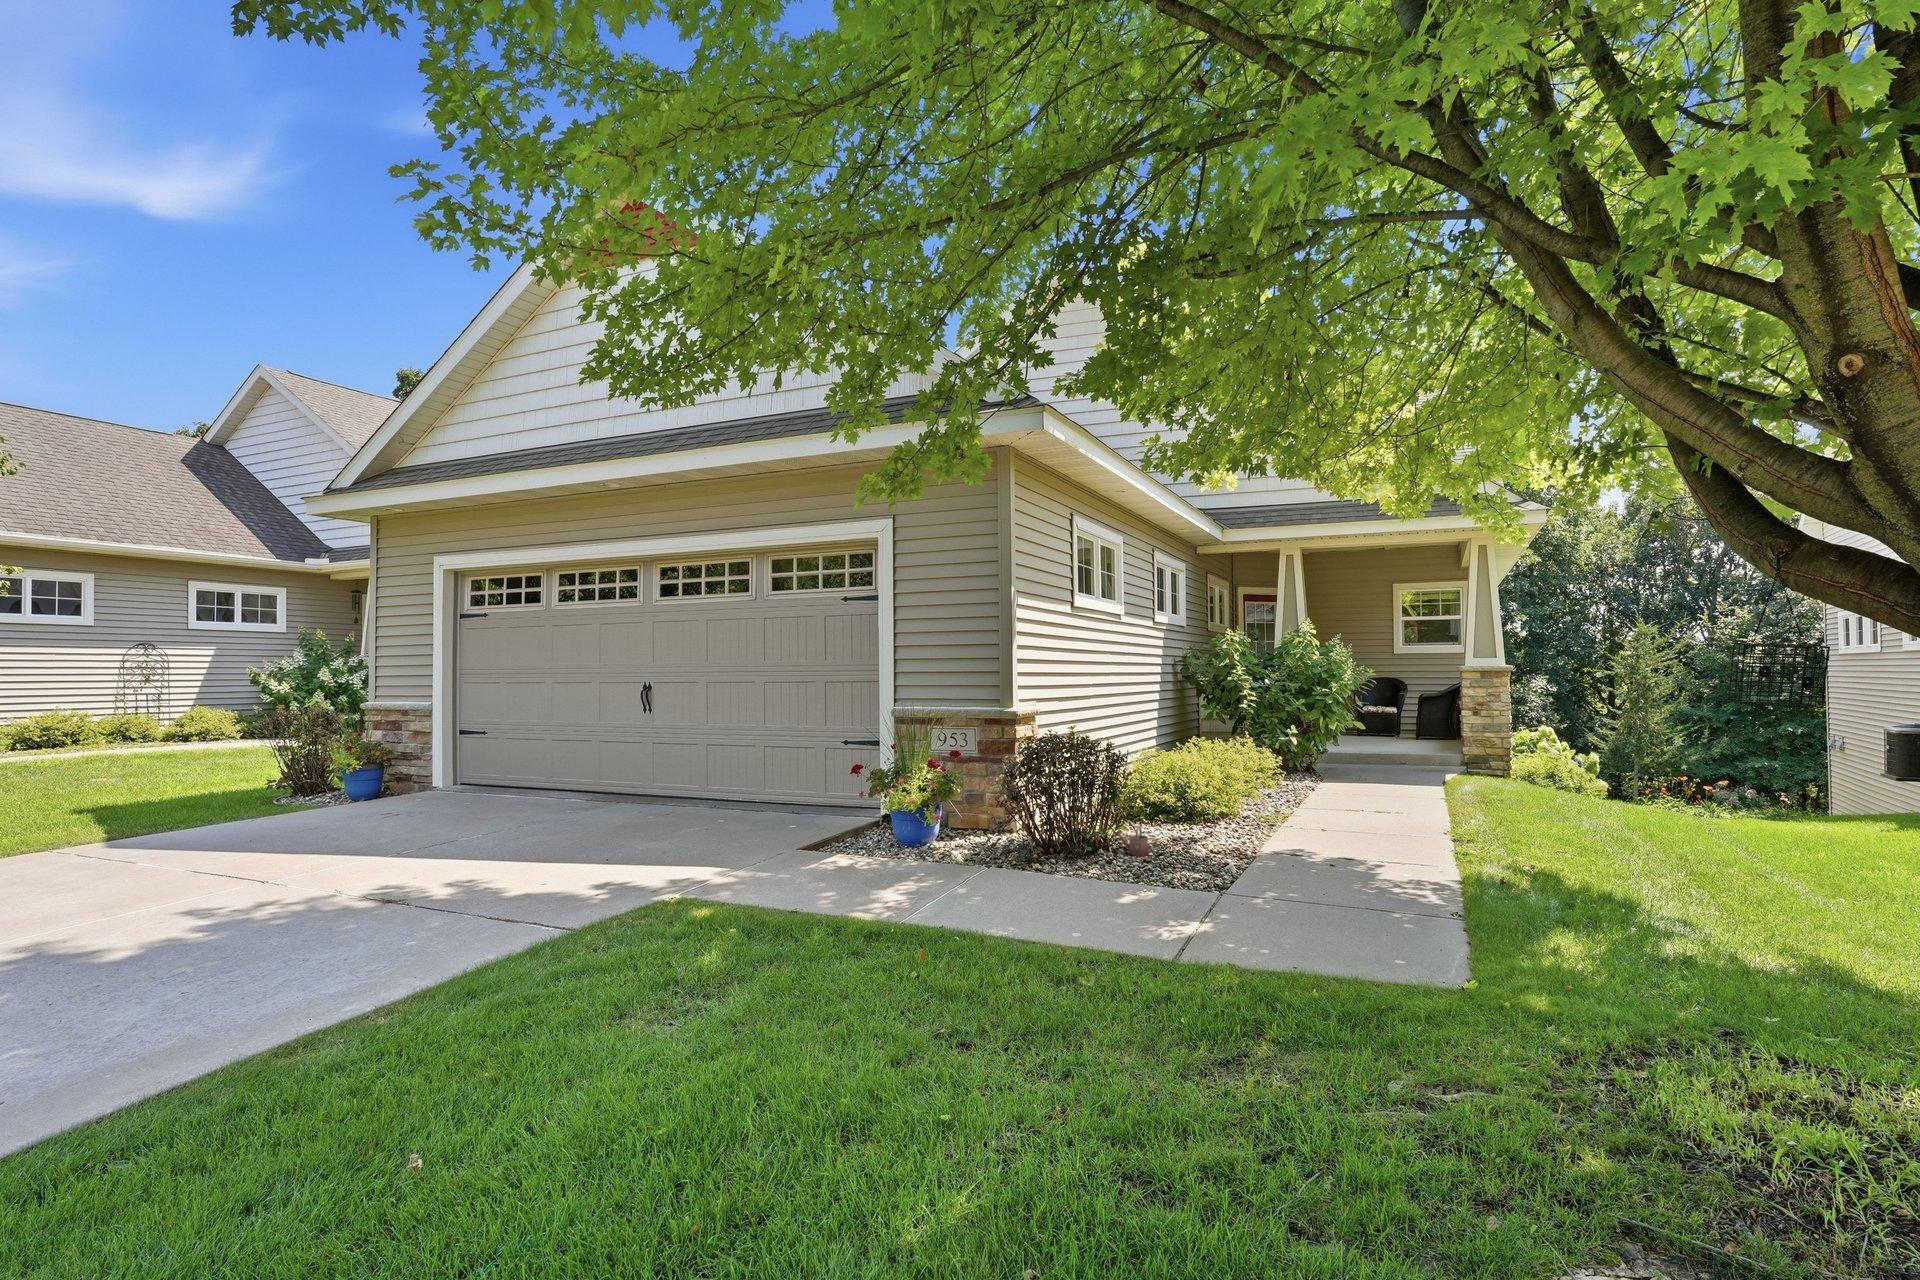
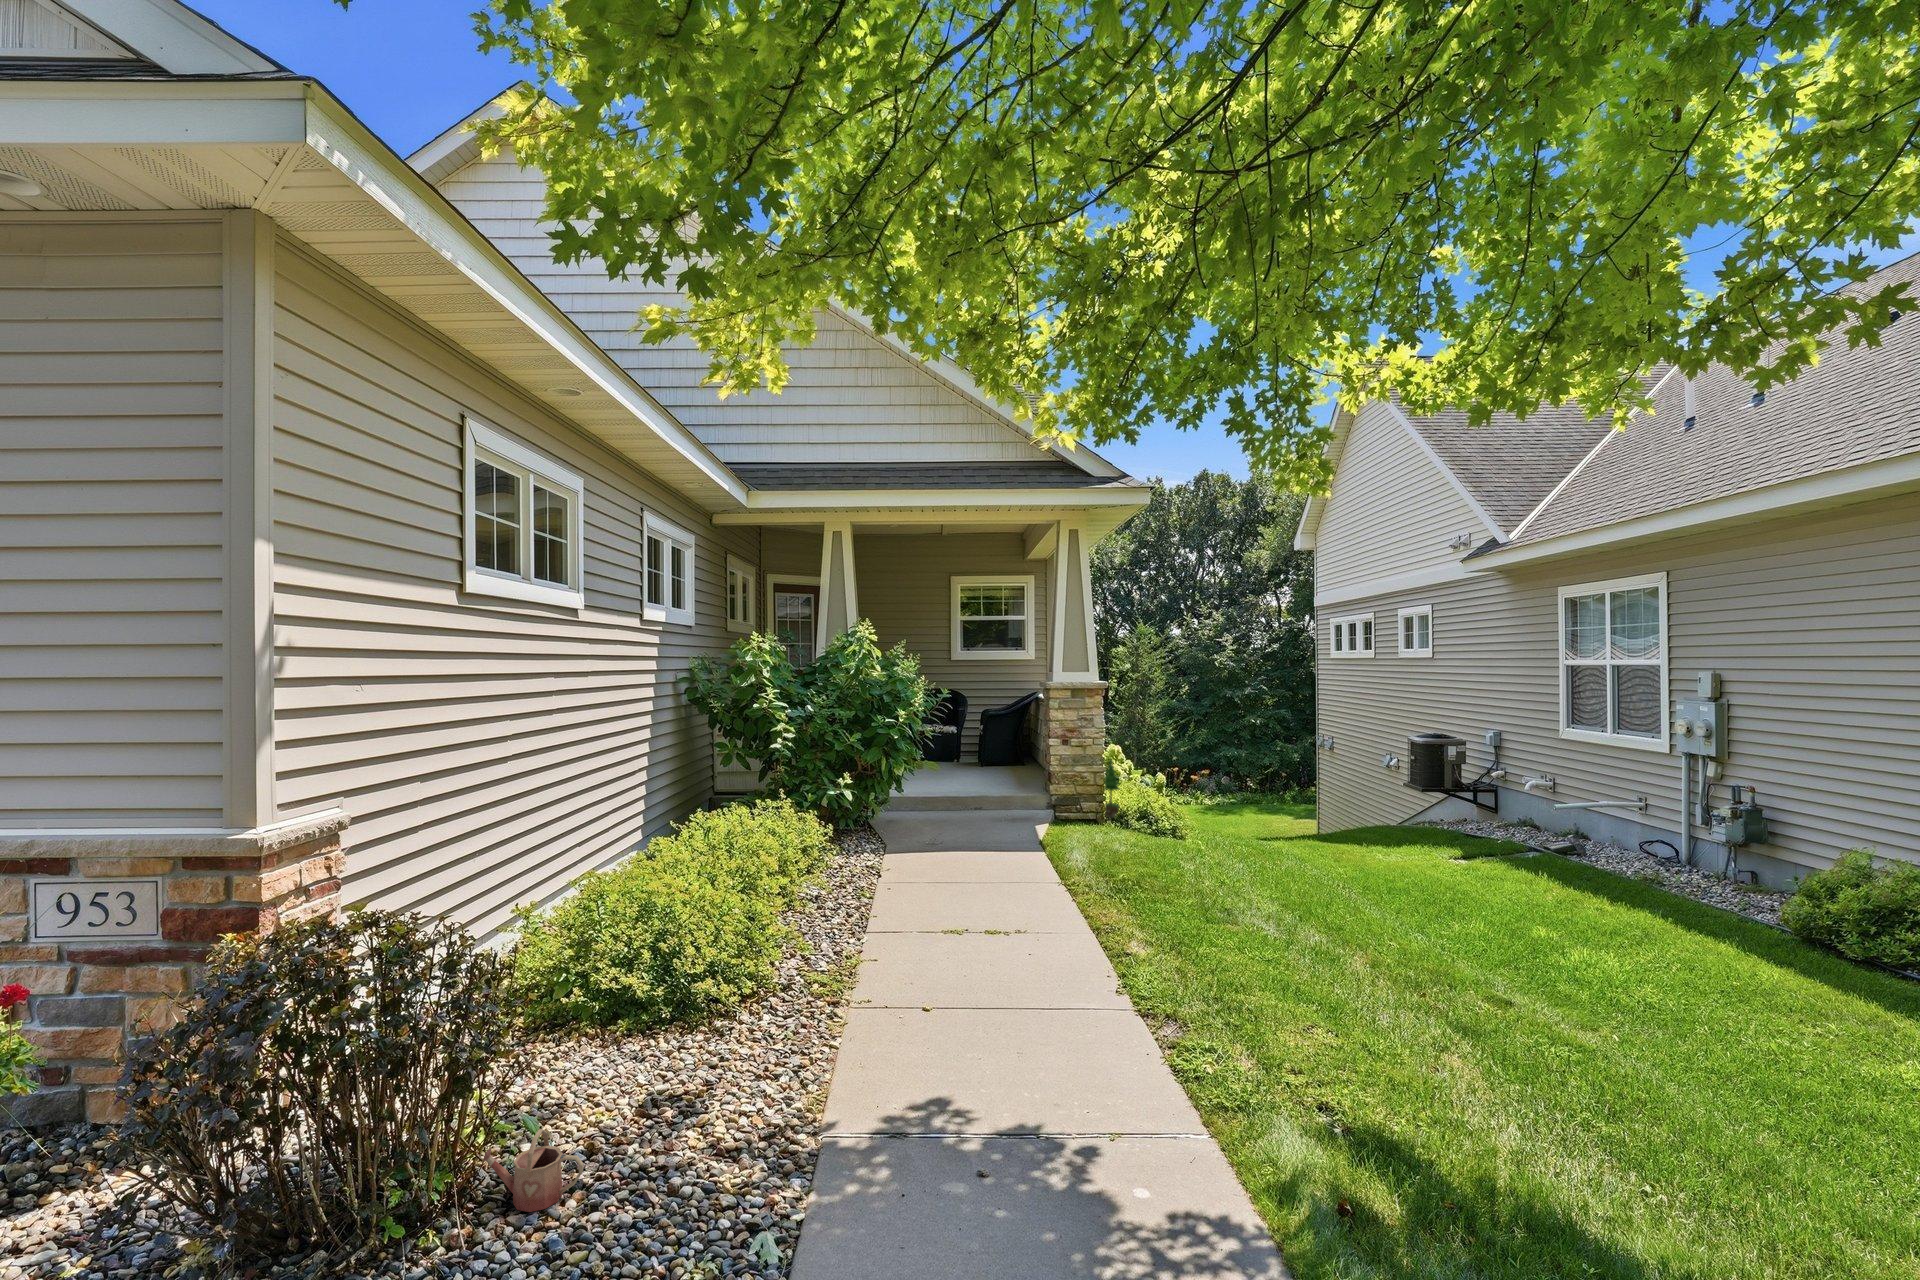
potted tree: none [1511,726,1532,777] -> present [1104,759,1120,819]

